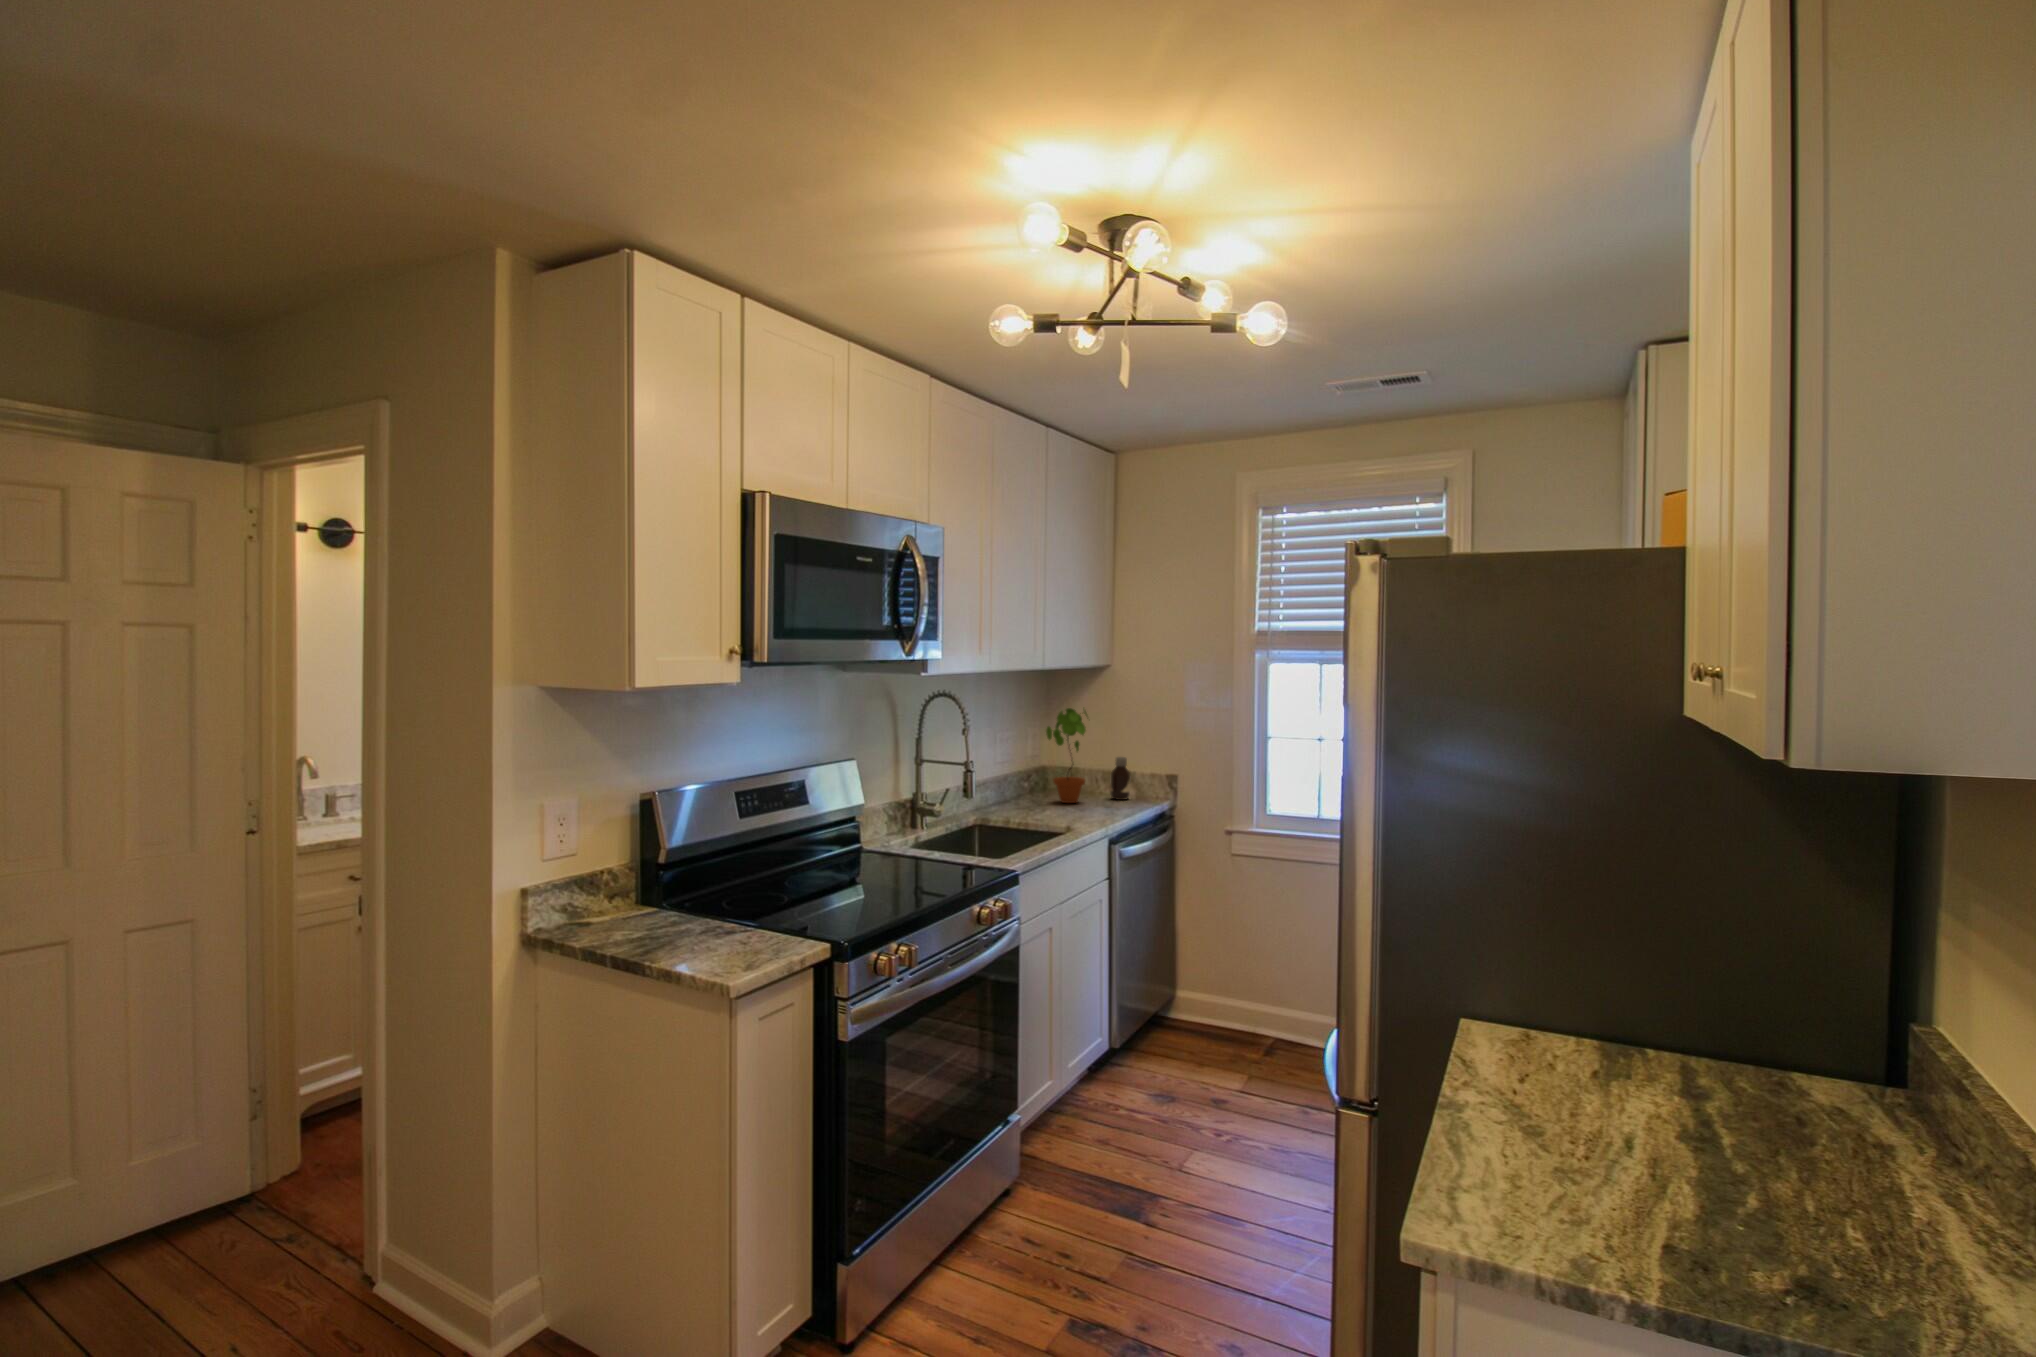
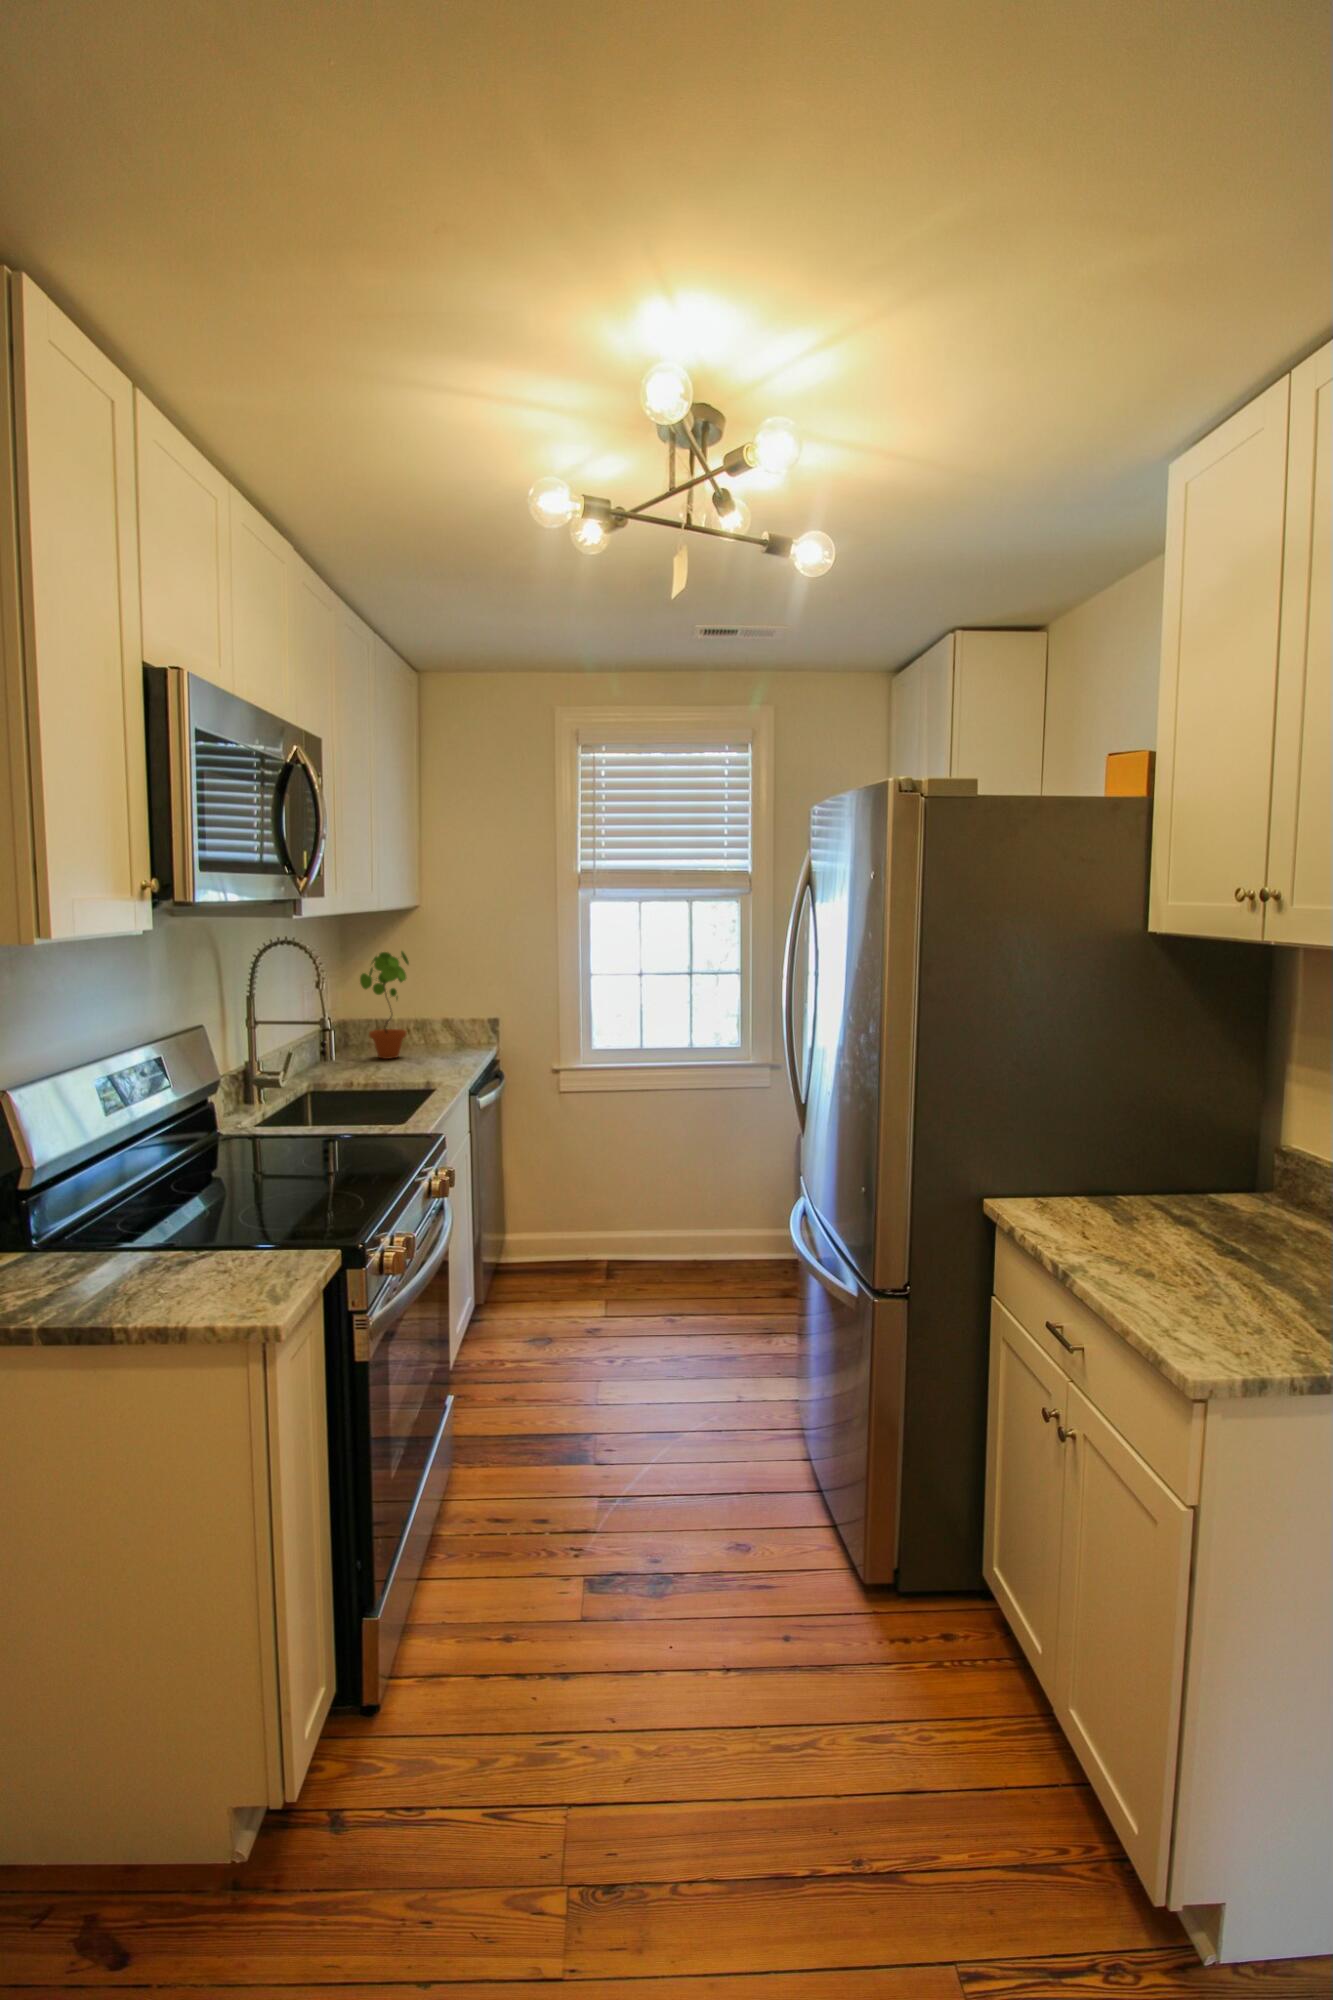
bottle: present [1110,757,1130,800] -> none [427,1003,450,1050]

